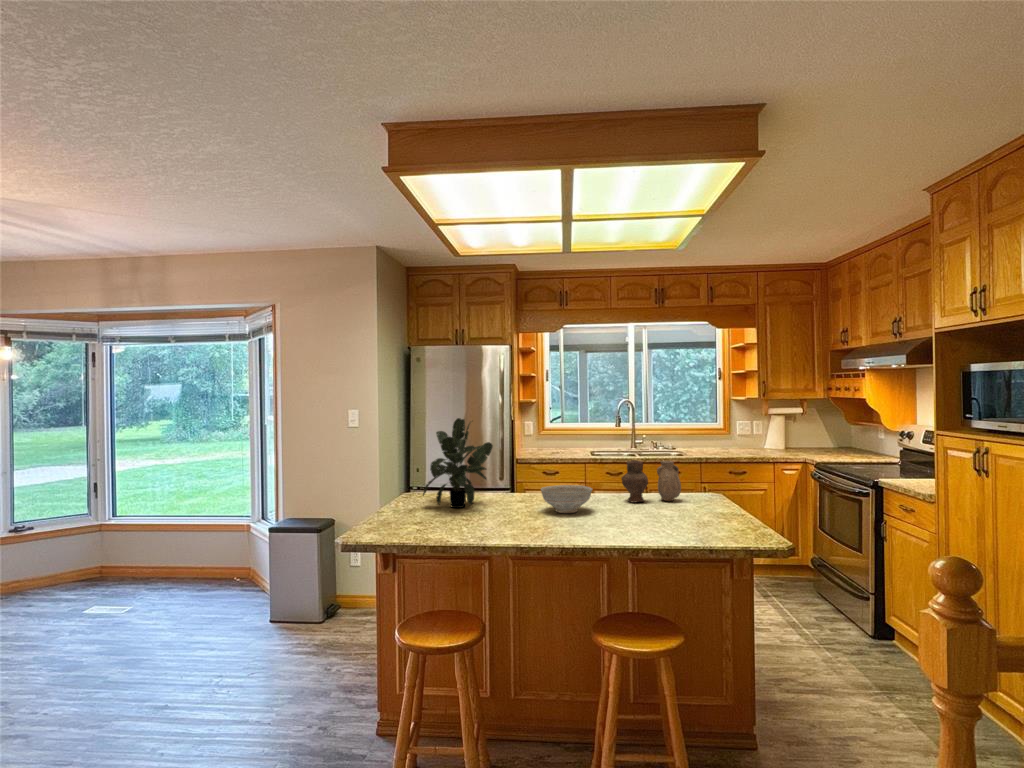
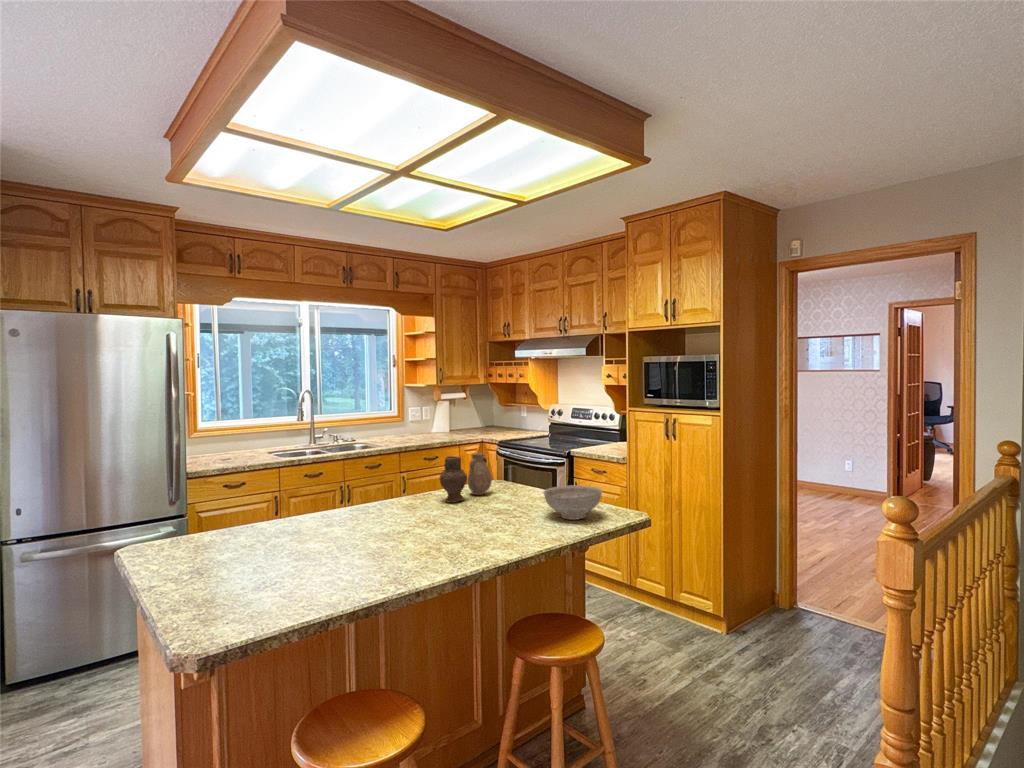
potted plant: present [423,418,493,508] -> none [207,423,323,554]
decorative bowl: present [541,485,592,513] -> present [543,485,602,520]

